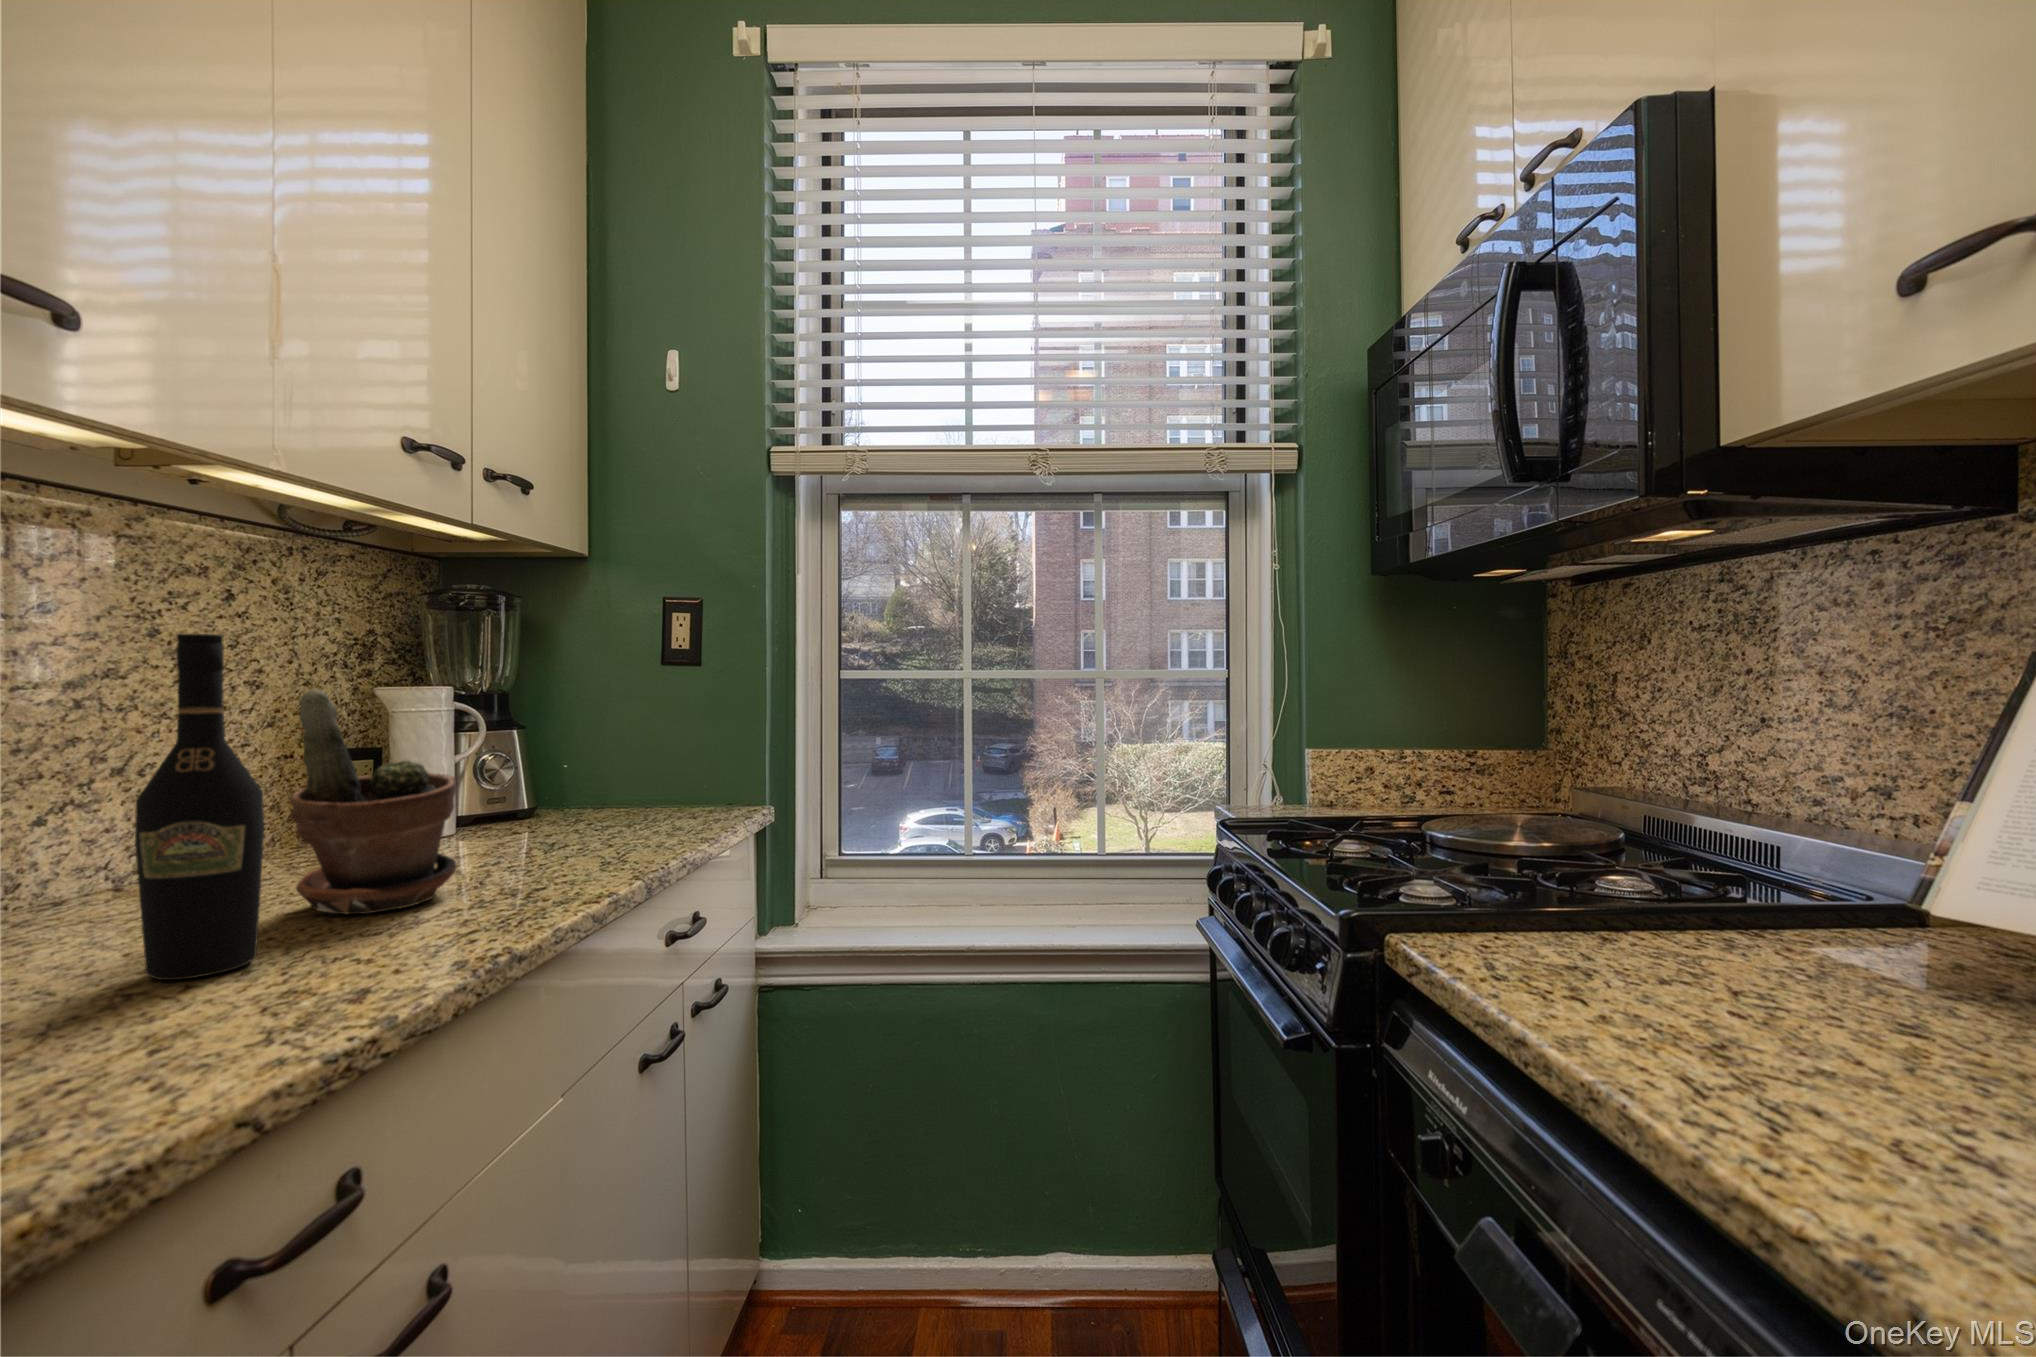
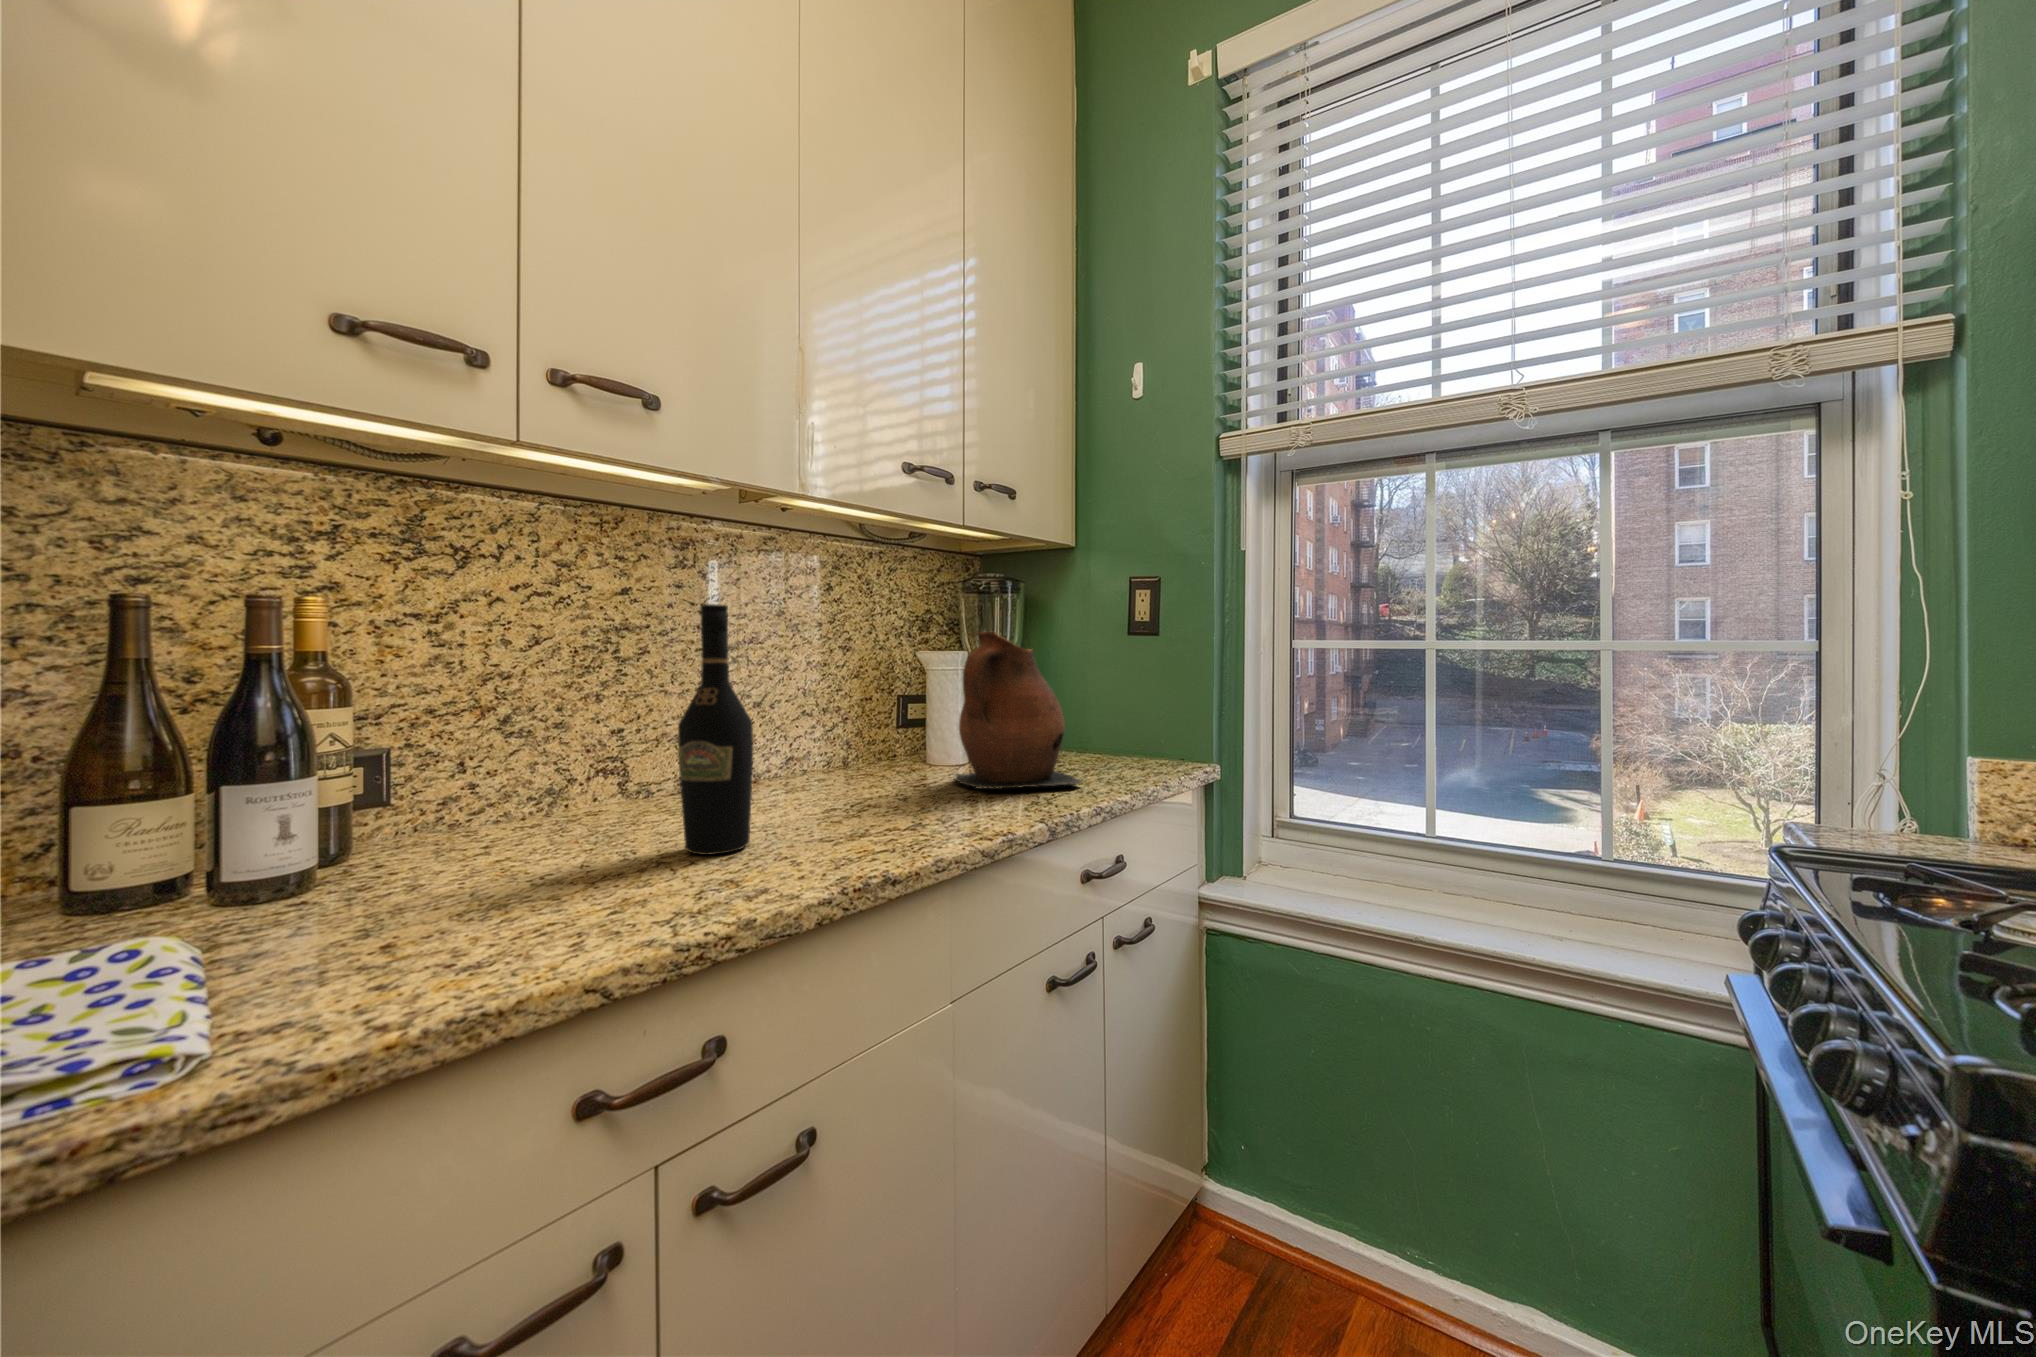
ceramic pitcher: none [455,665,646,857] -> present [949,632,1082,789]
potted plant: present [290,689,457,914] -> none [802,648,913,822]

